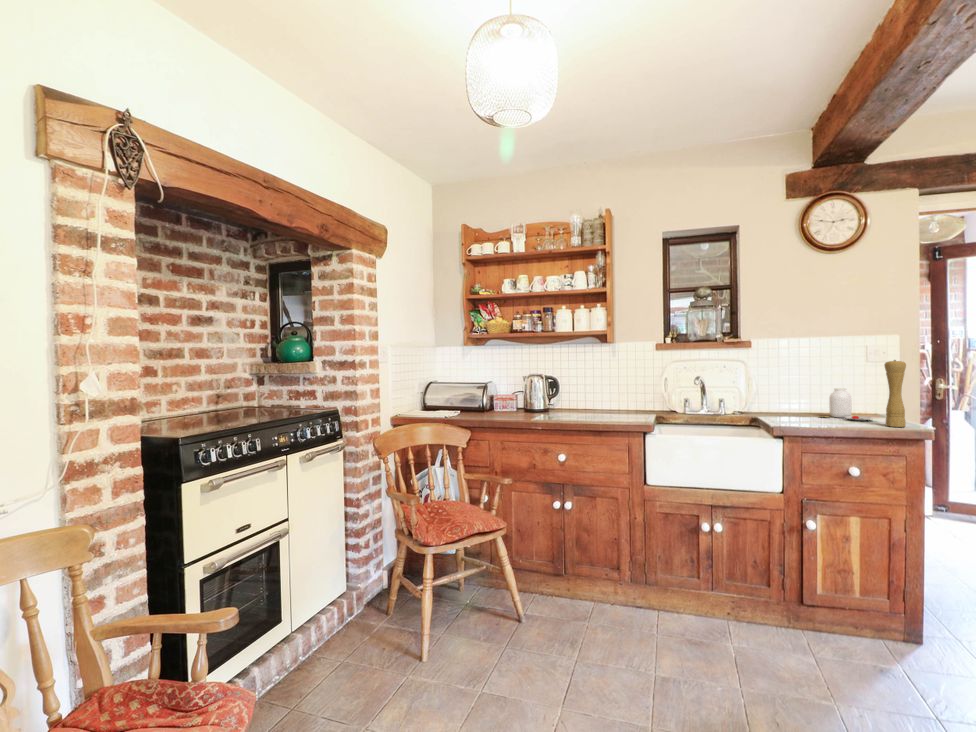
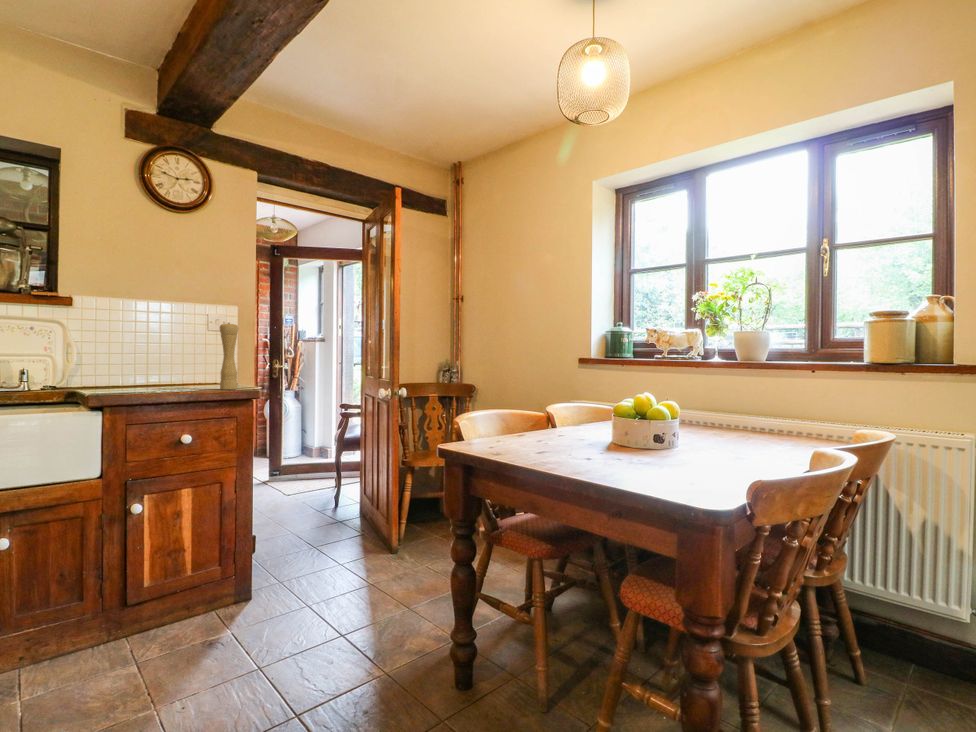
jar: present [824,388,874,421] -> none [155,357,213,389]

